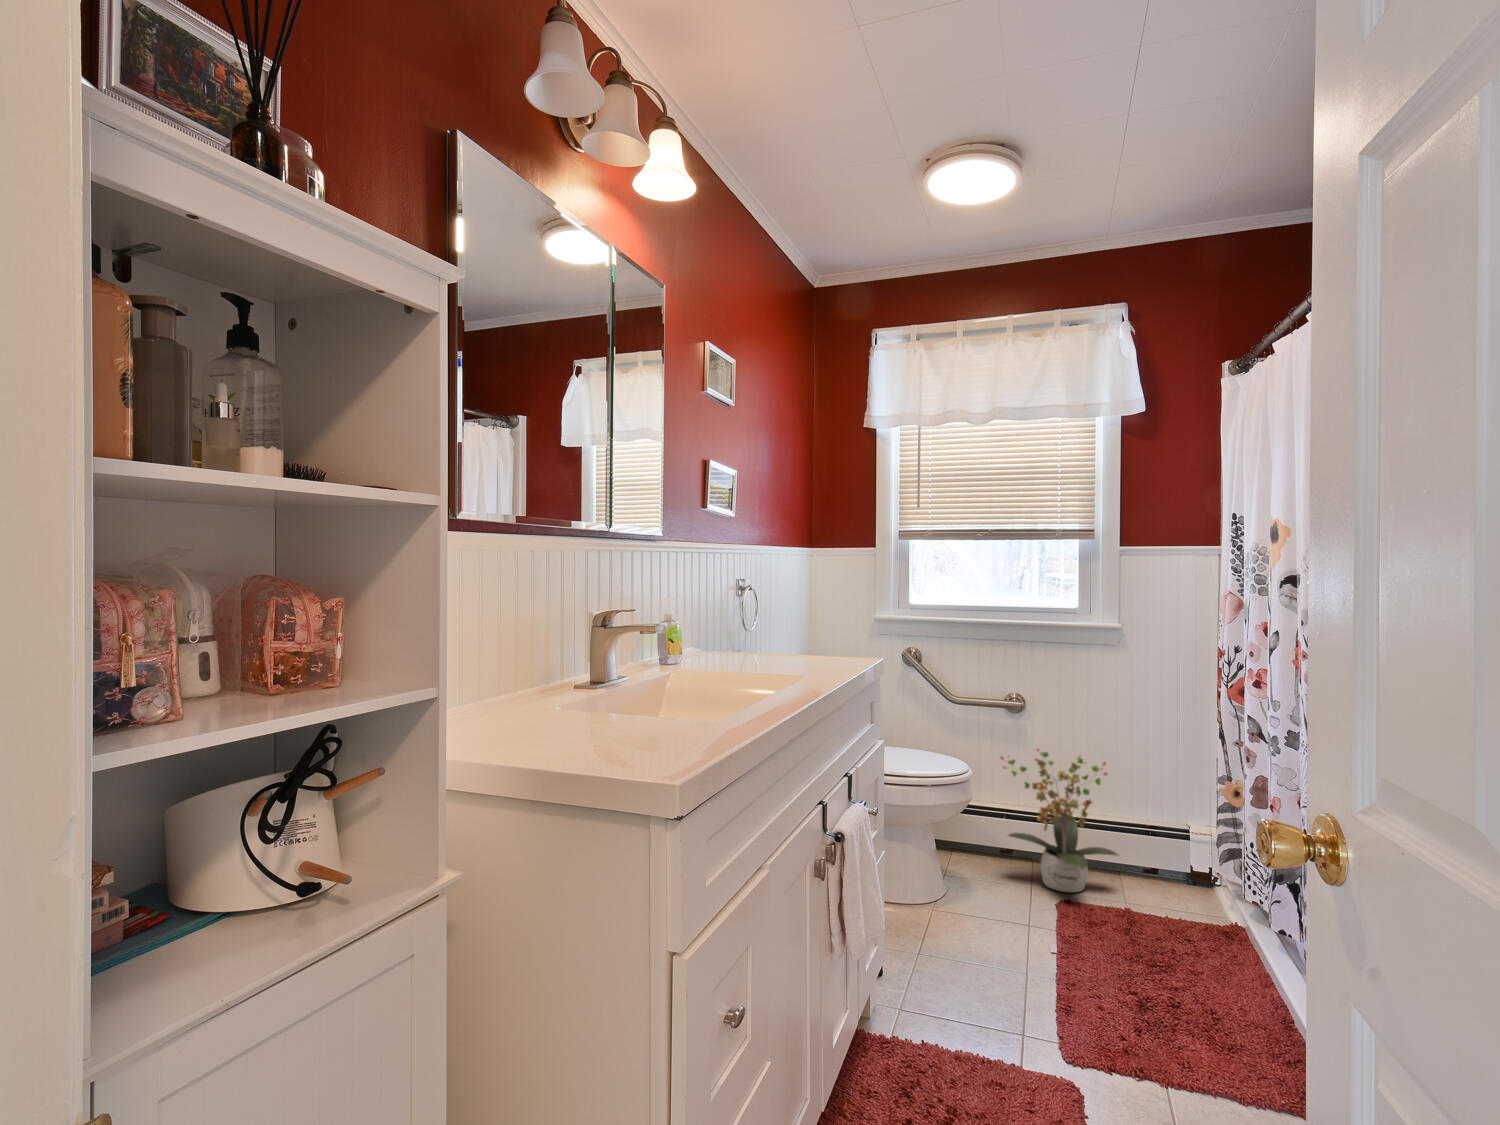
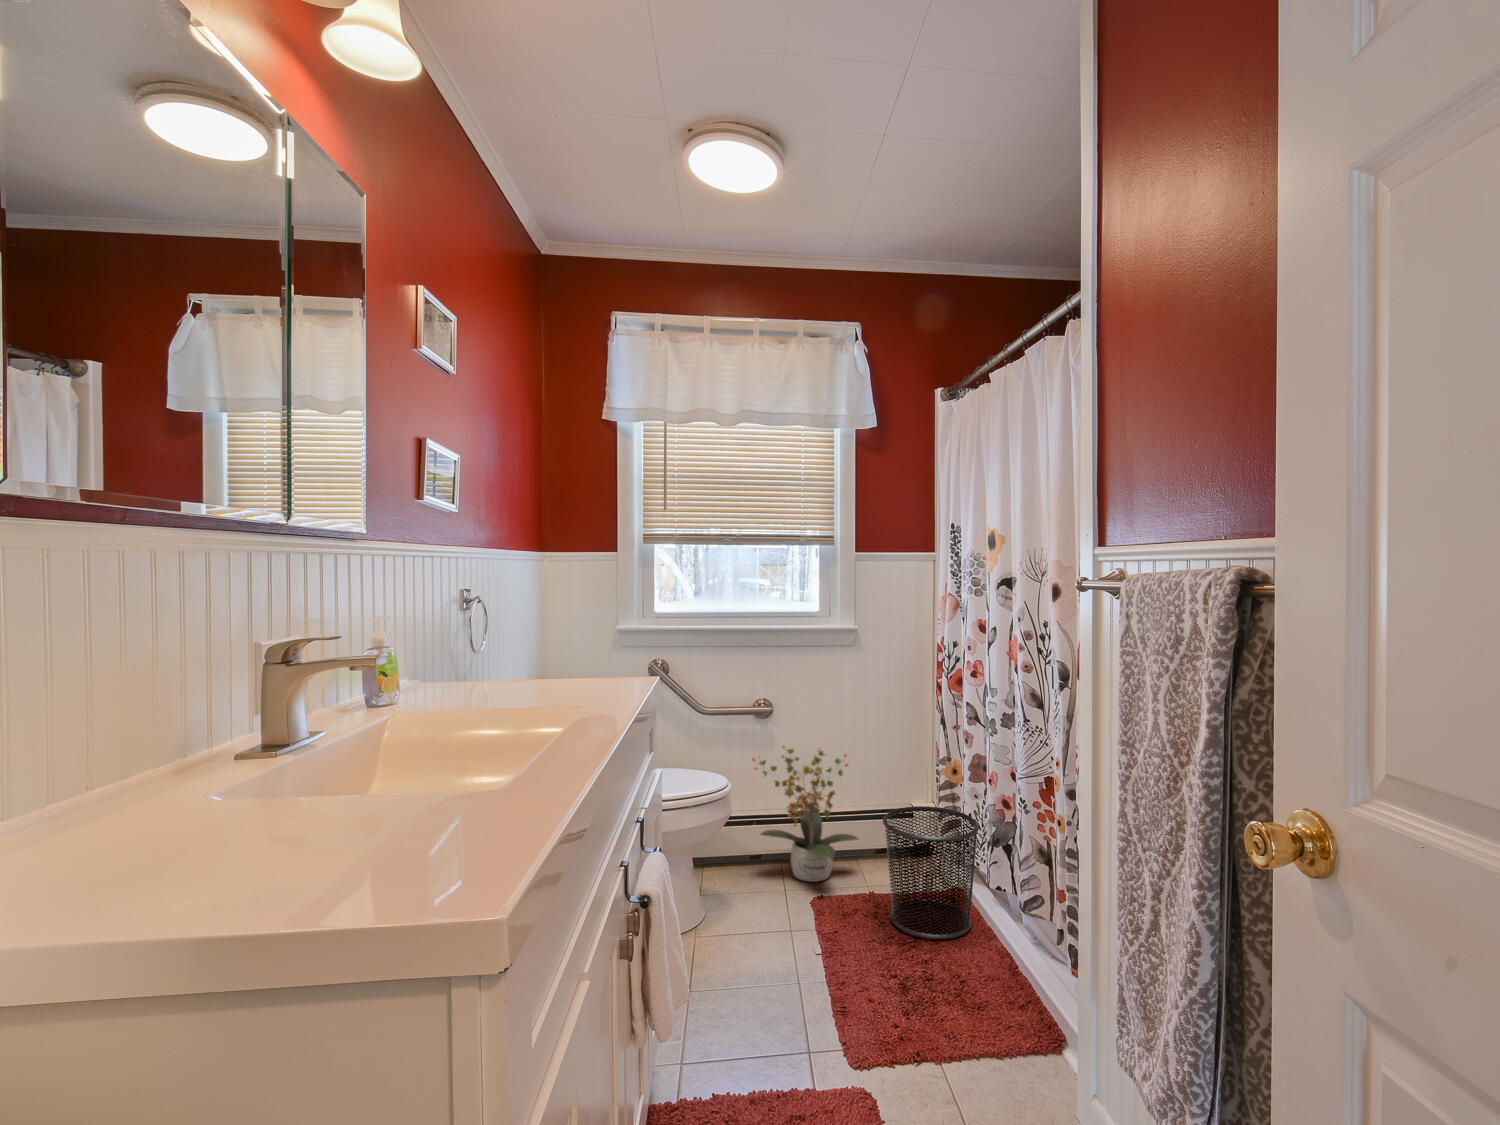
waste bin: none [1137,824,1254,970] -> present [883,806,979,939]

